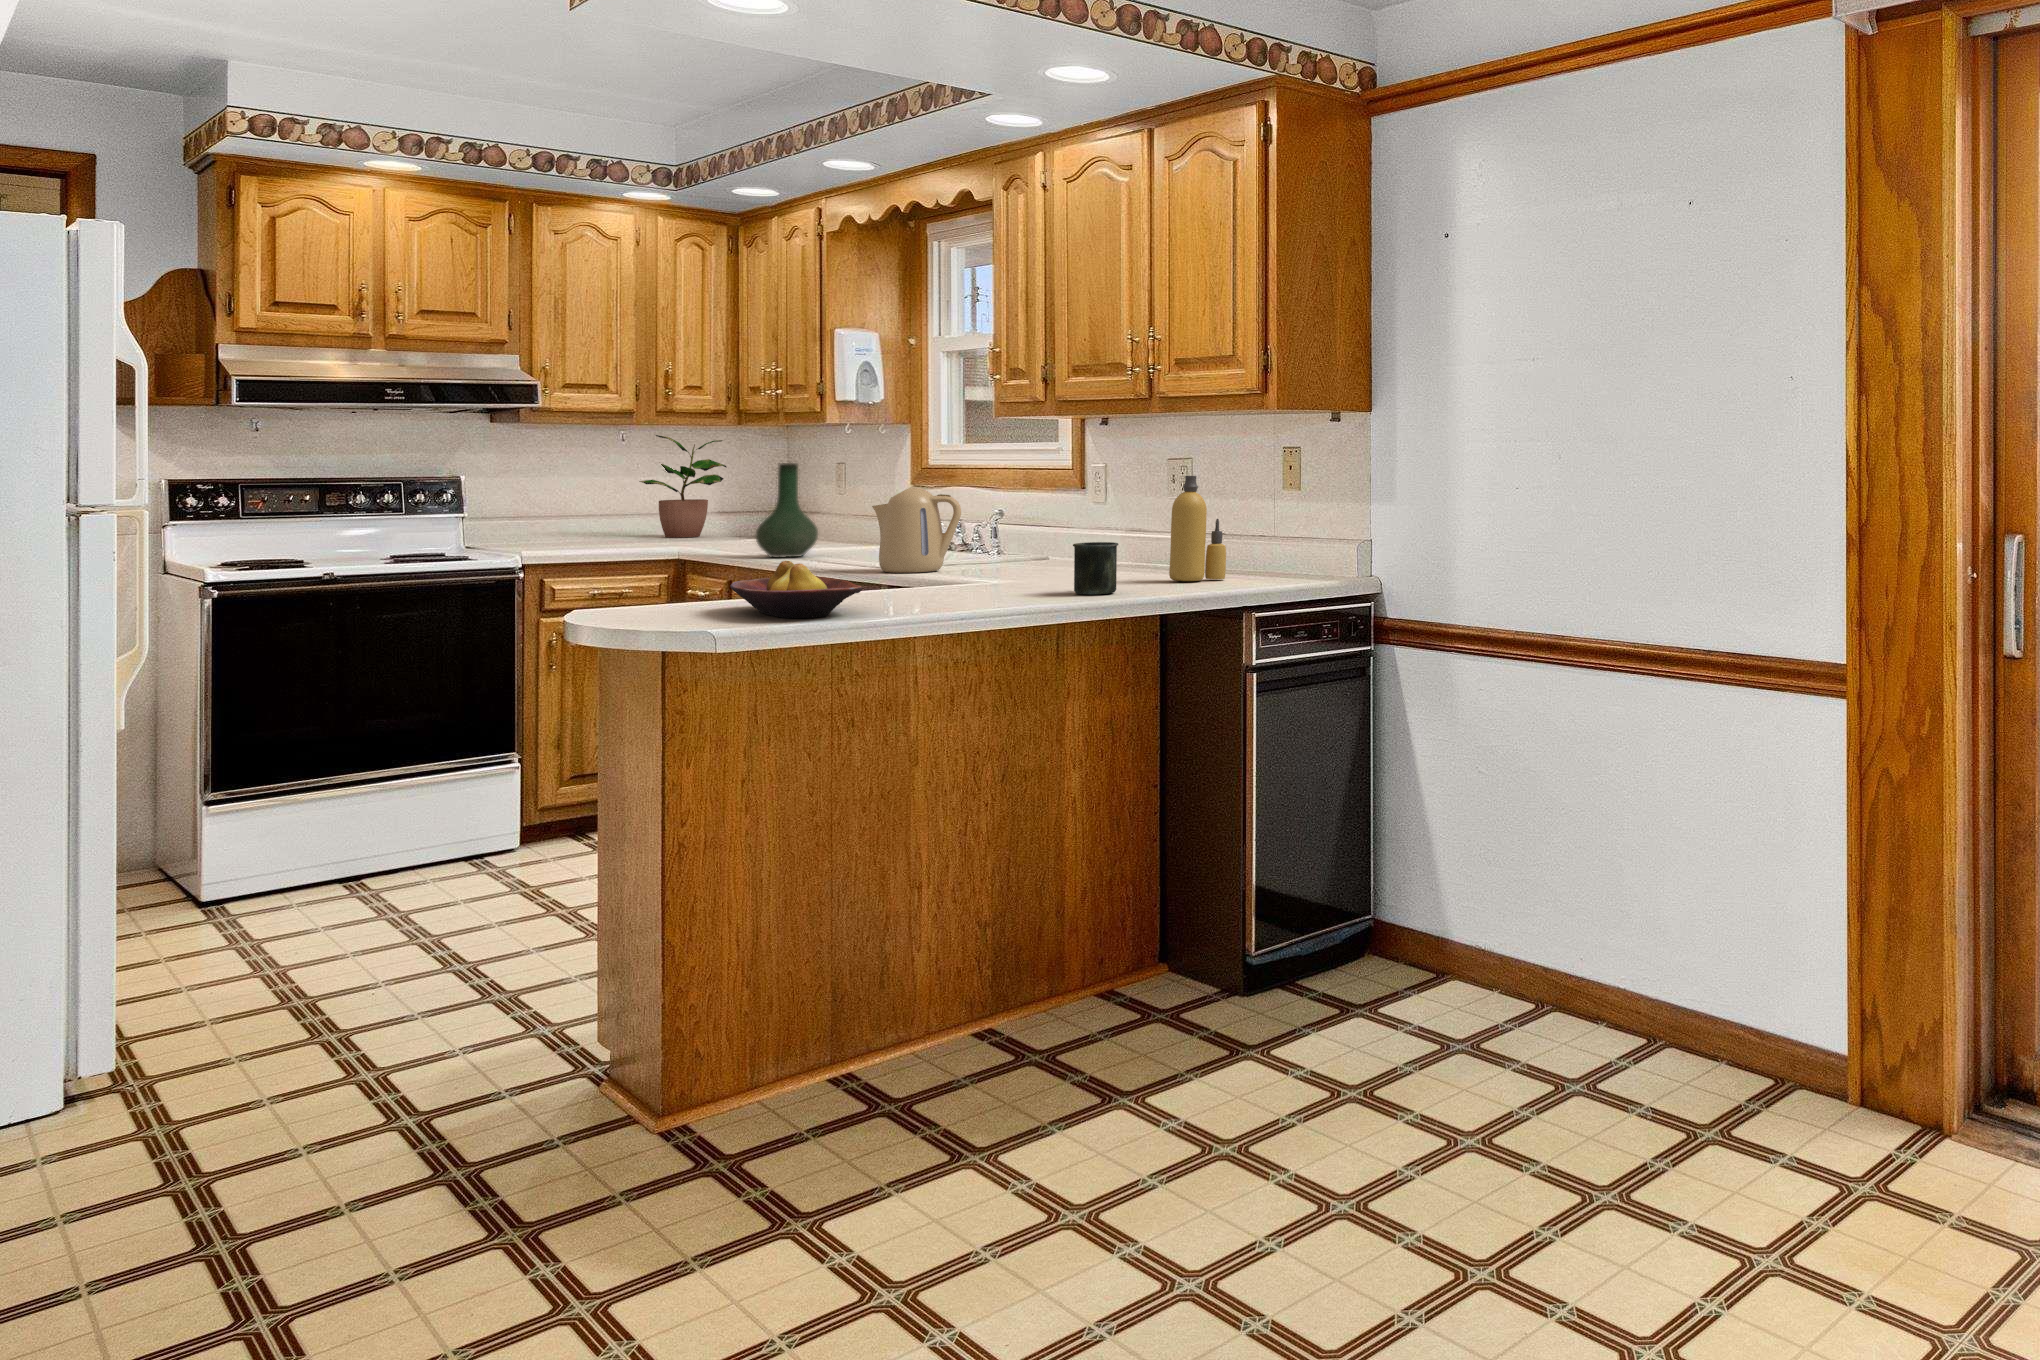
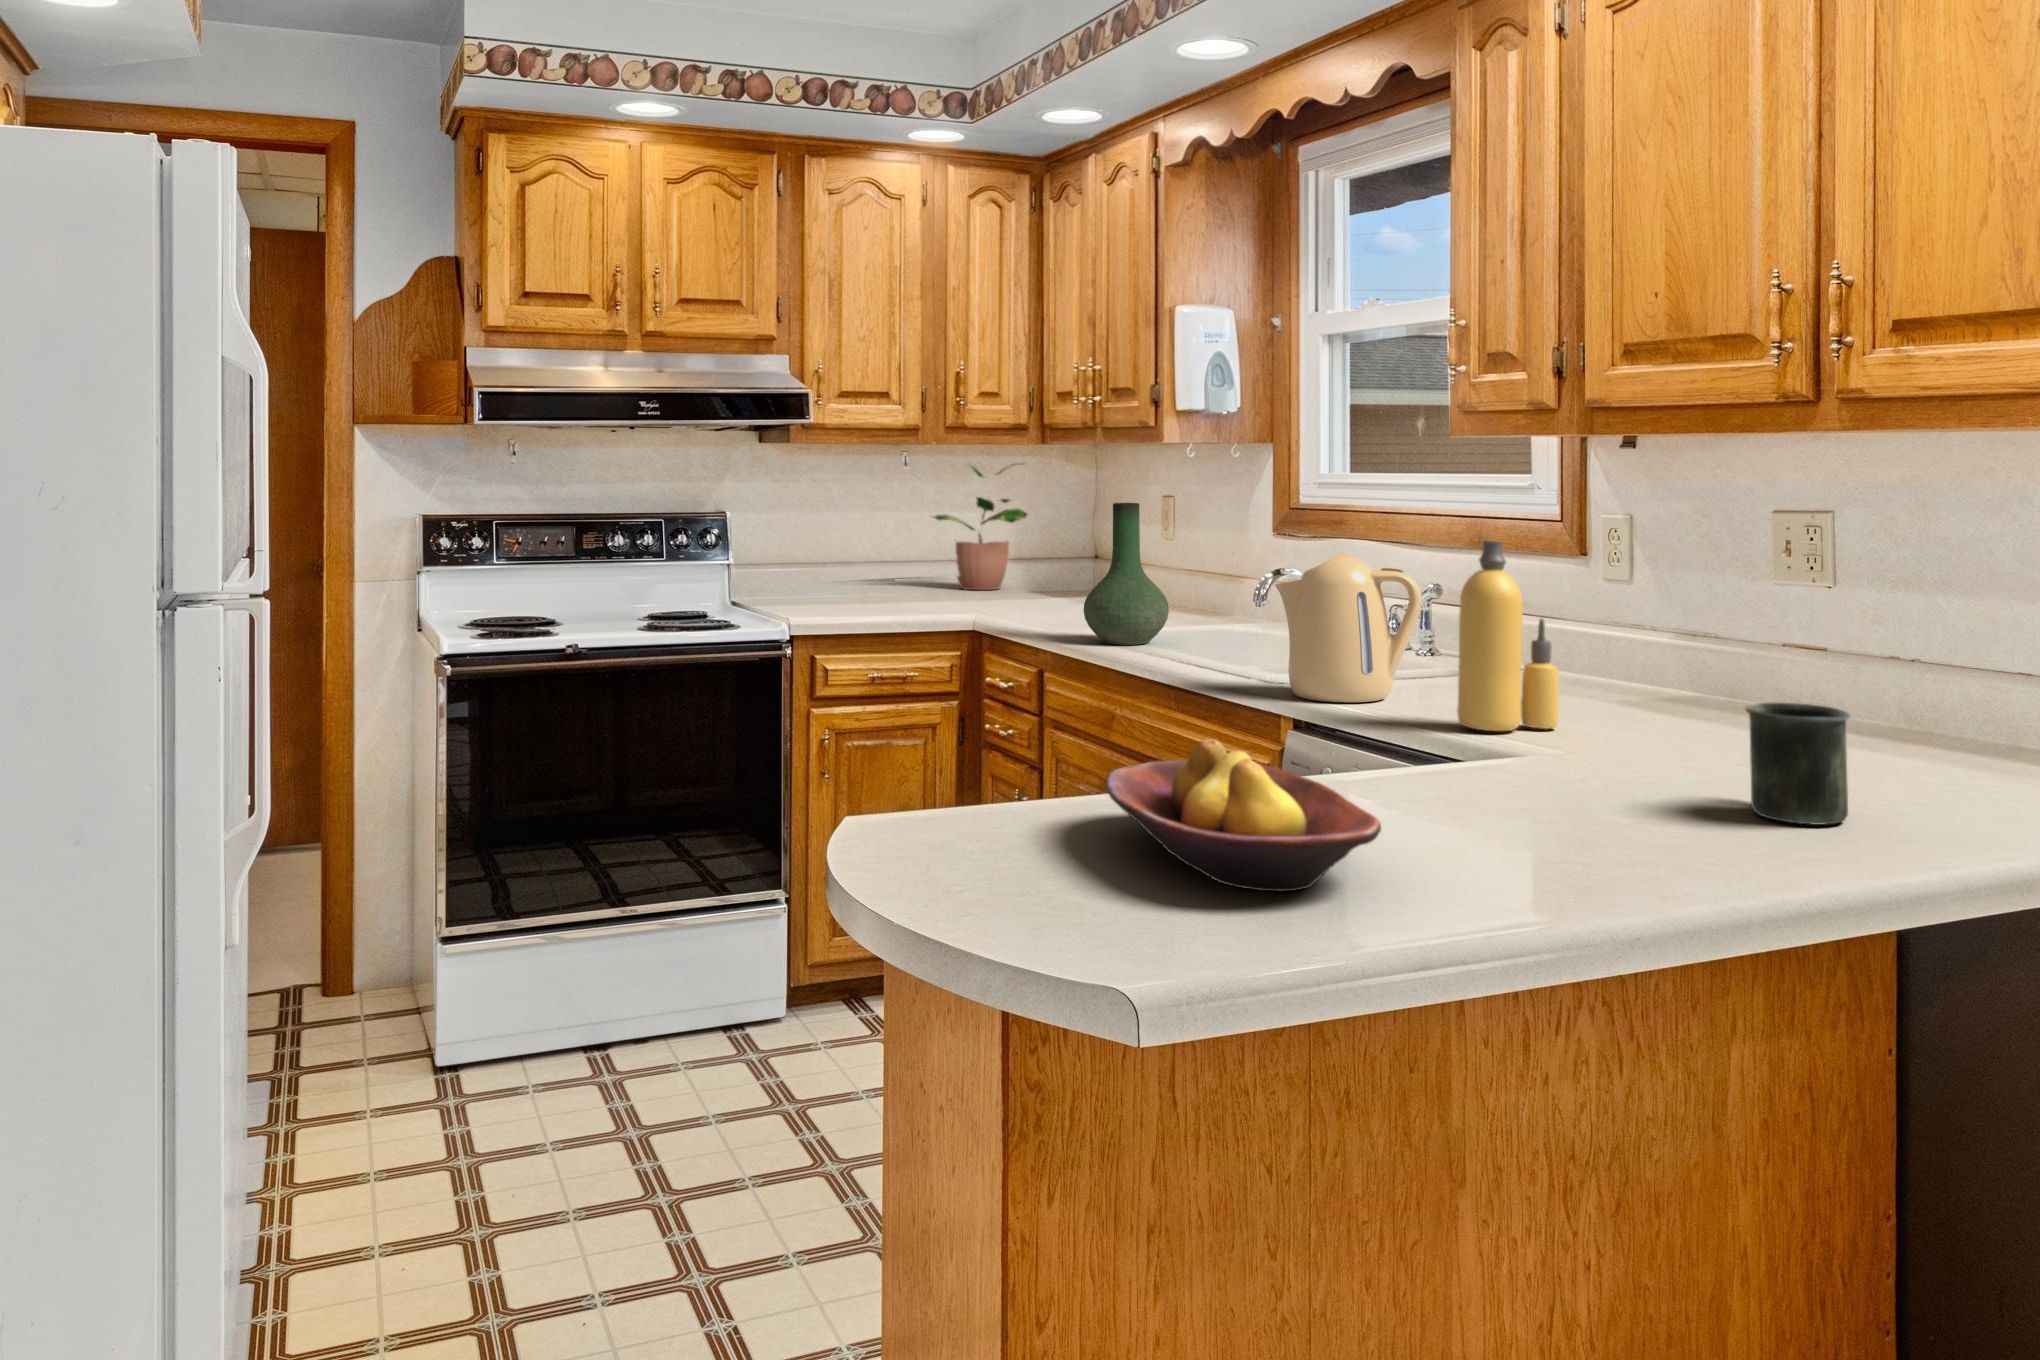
bottle: present [1169,476,1226,581] -> present [1457,540,1559,731]

